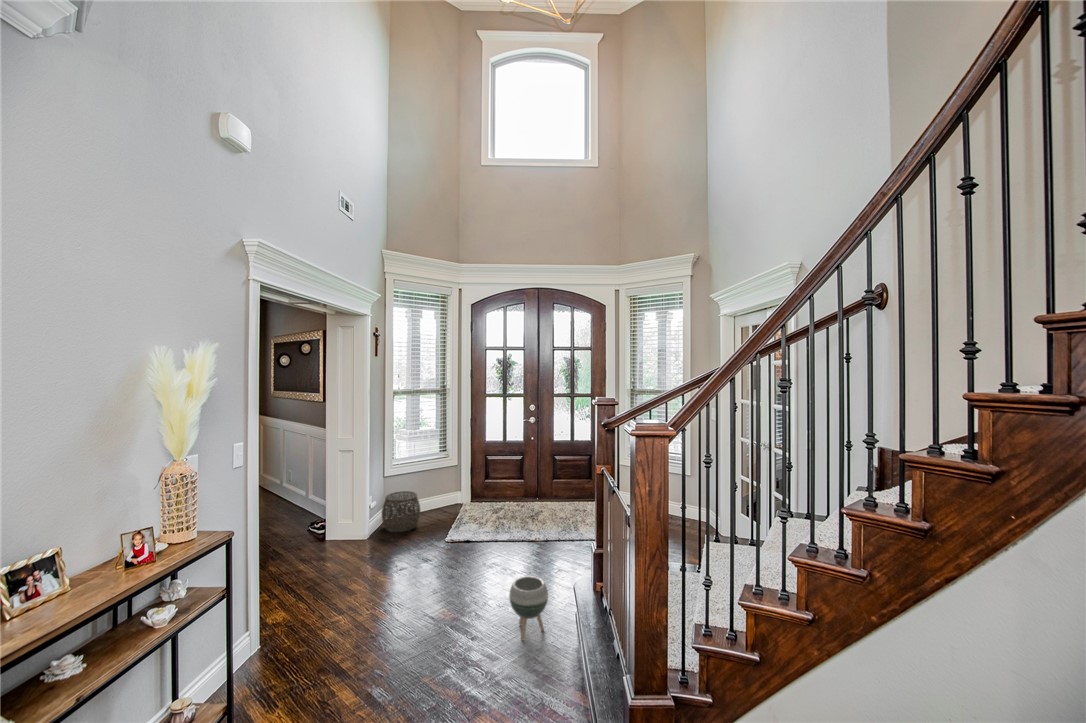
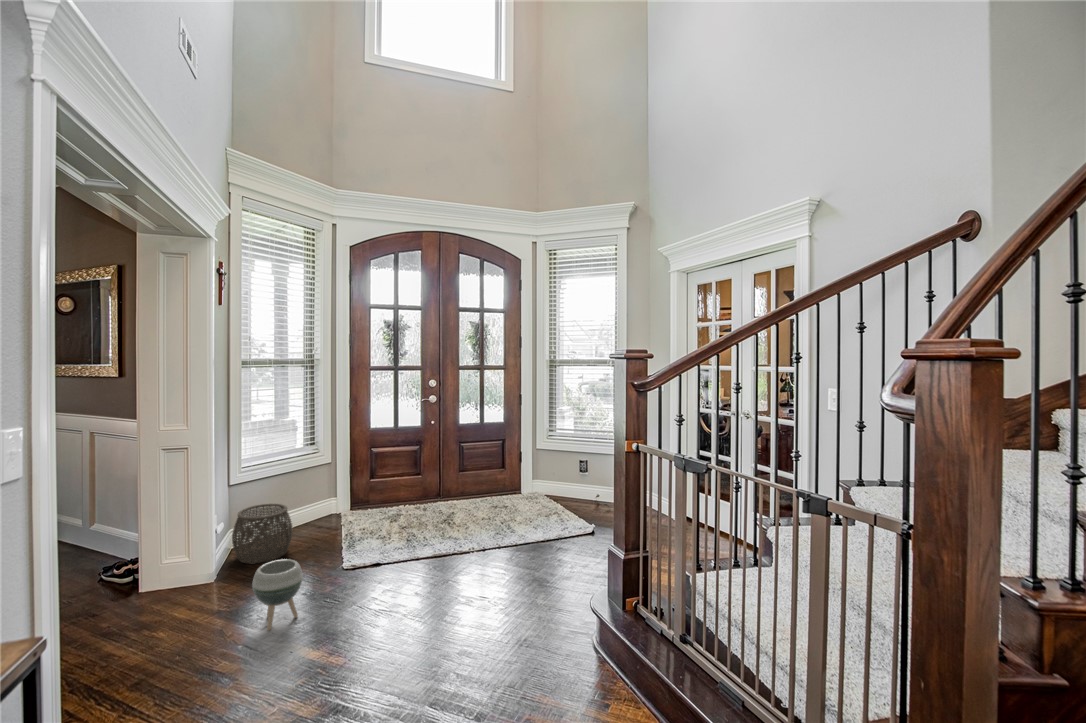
planter: present [509,576,548,640] -> present [253,559,303,630]

